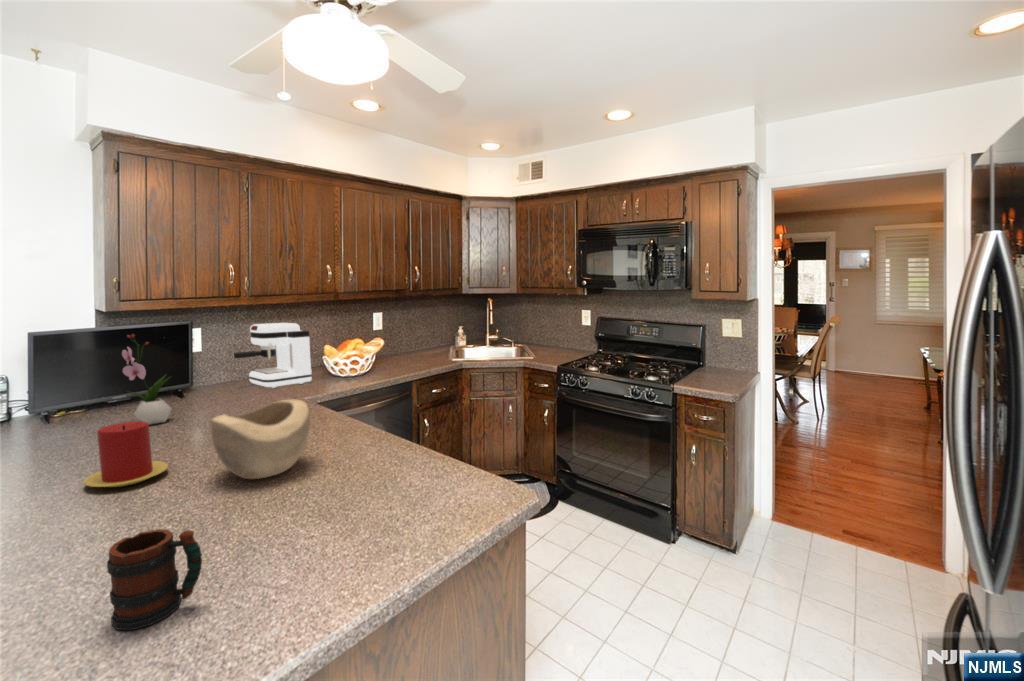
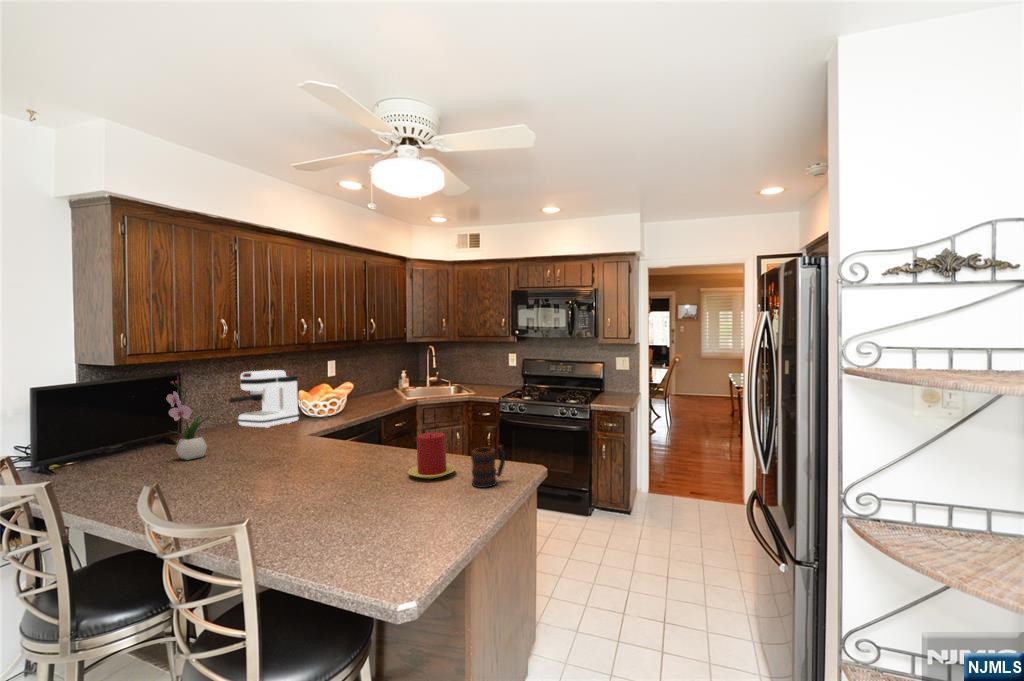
decorative bowl: present [211,399,310,479] -> none [310,420,378,479]
candle: present [84,421,168,487] -> present [408,432,456,479]
mug: present [107,529,202,630] -> present [471,445,505,488]

